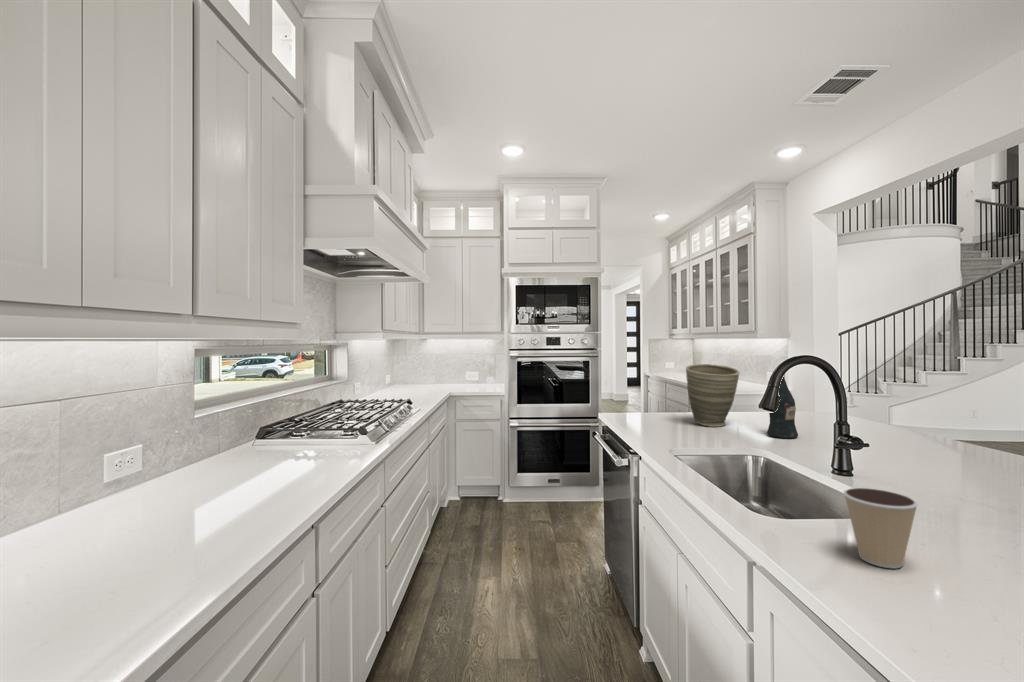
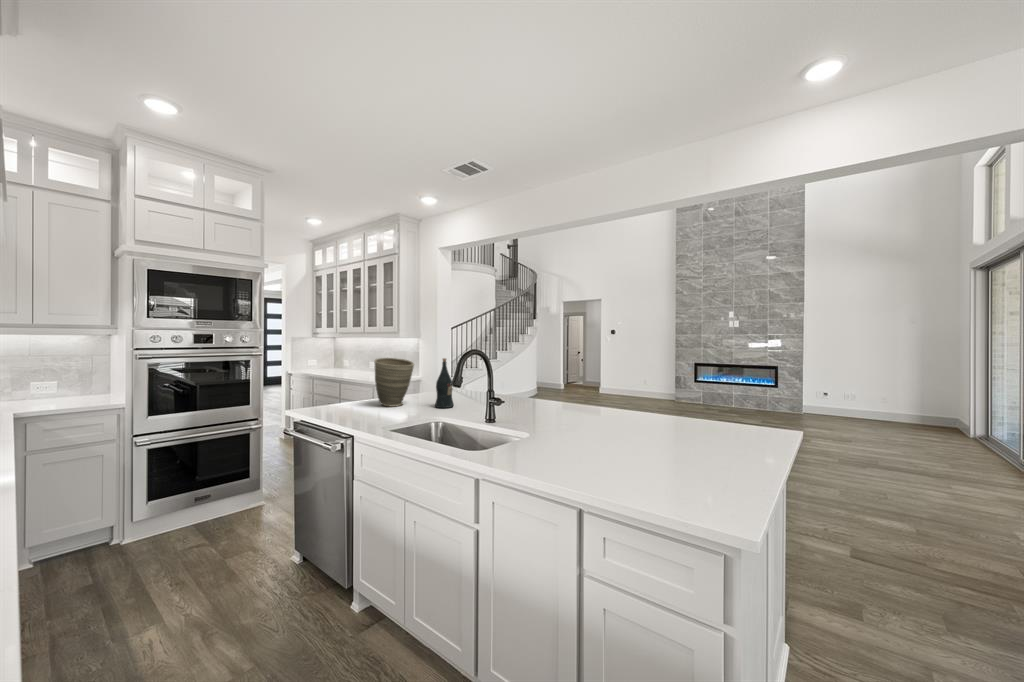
coffee cup: present [844,488,918,568] -> none [522,421,553,460]

